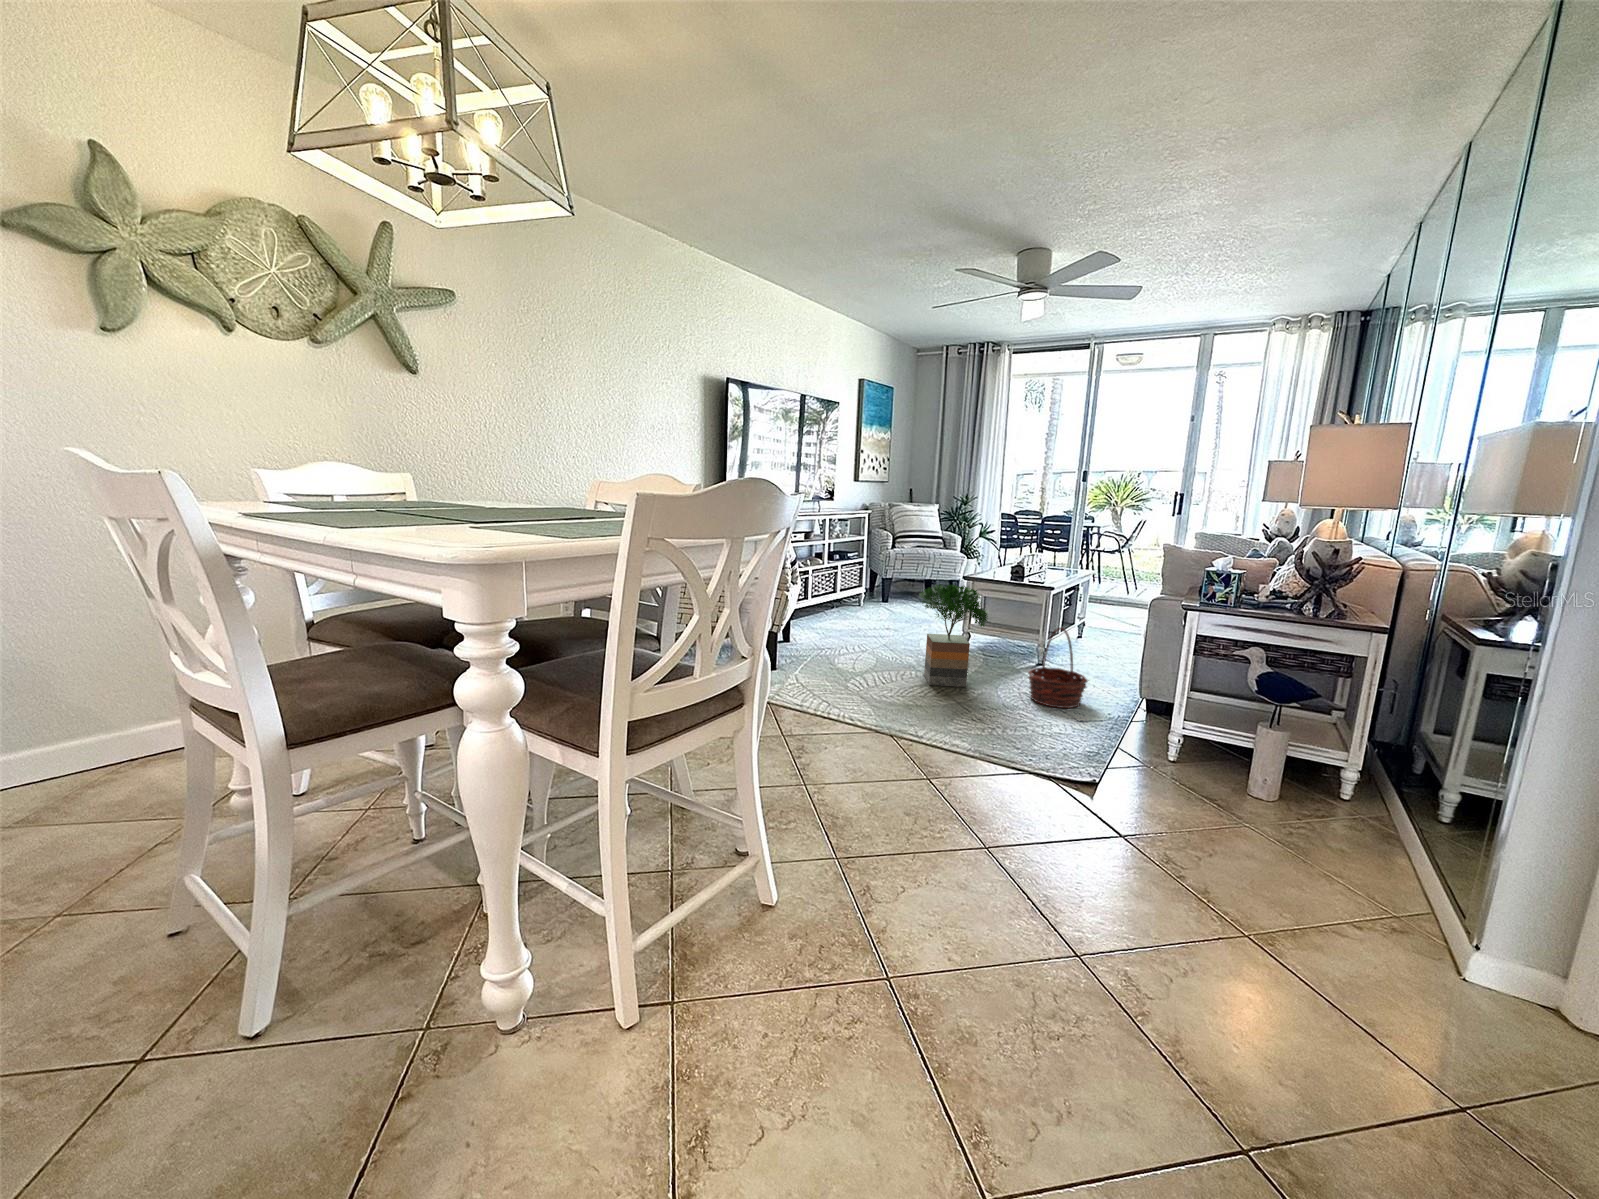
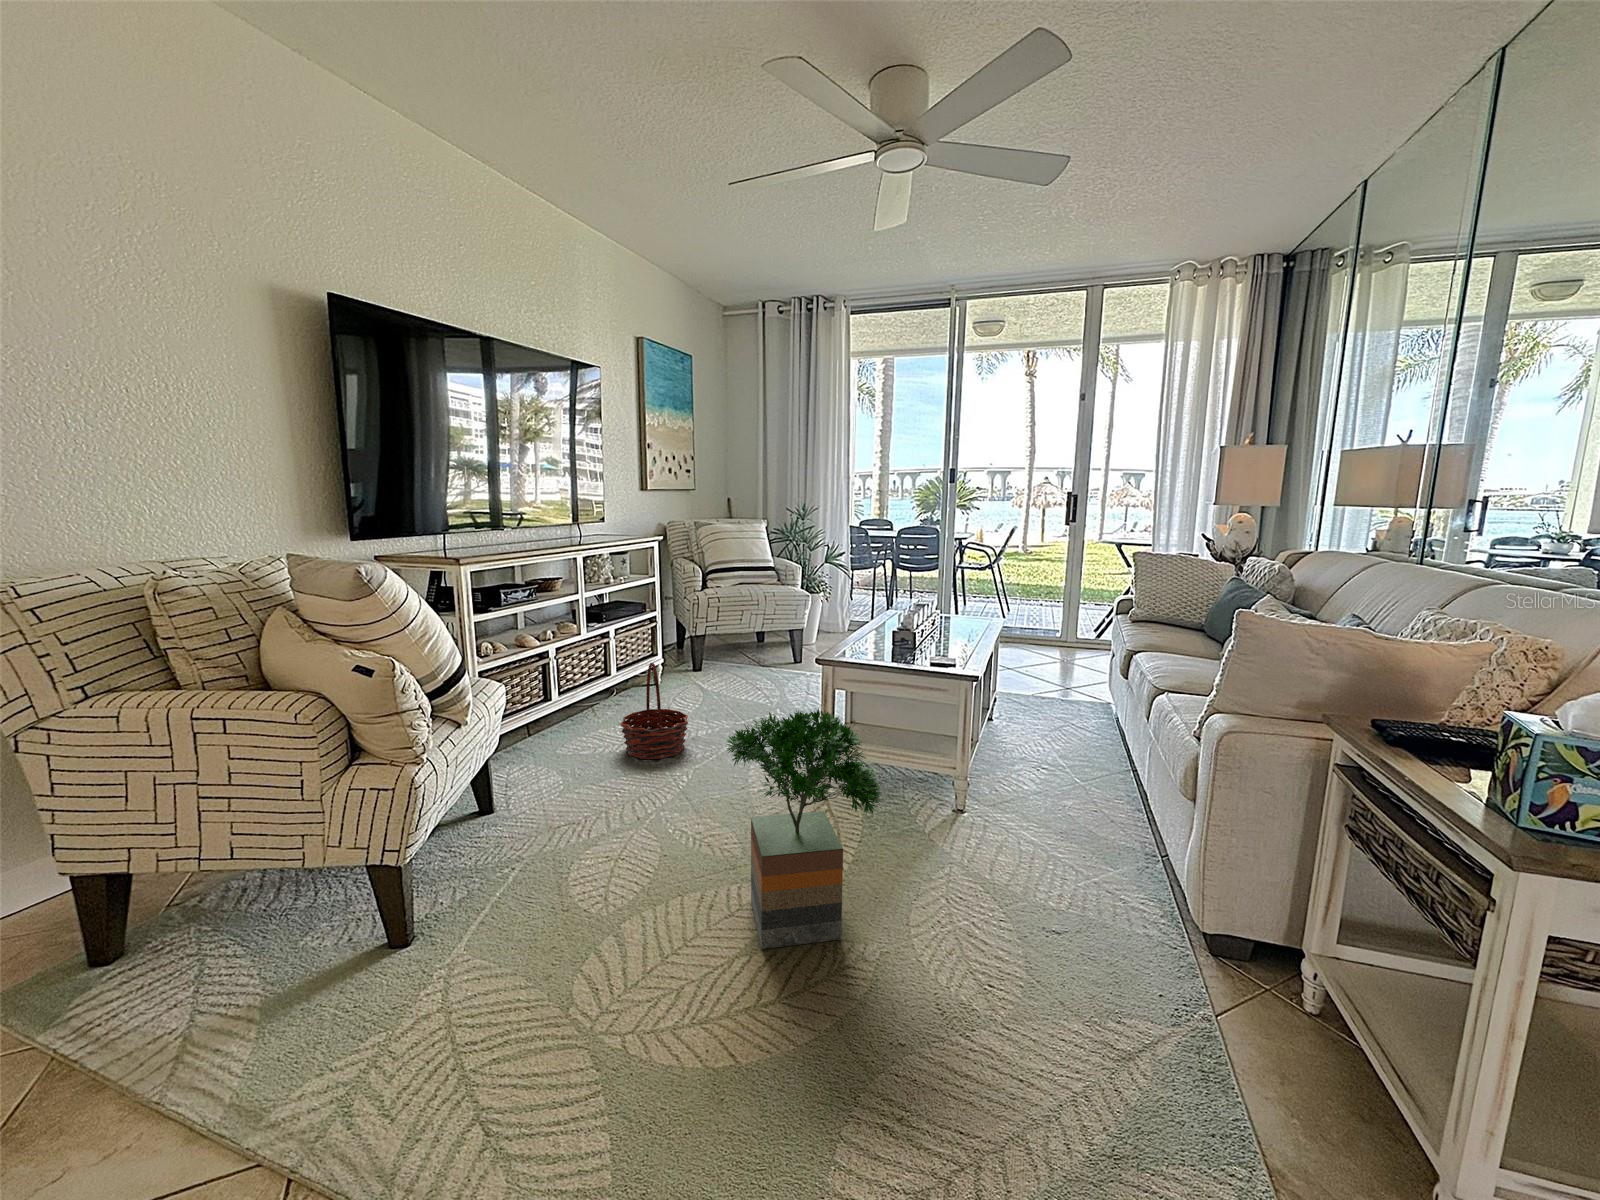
basket: present [1028,628,1088,708] -> present [620,663,688,759]

